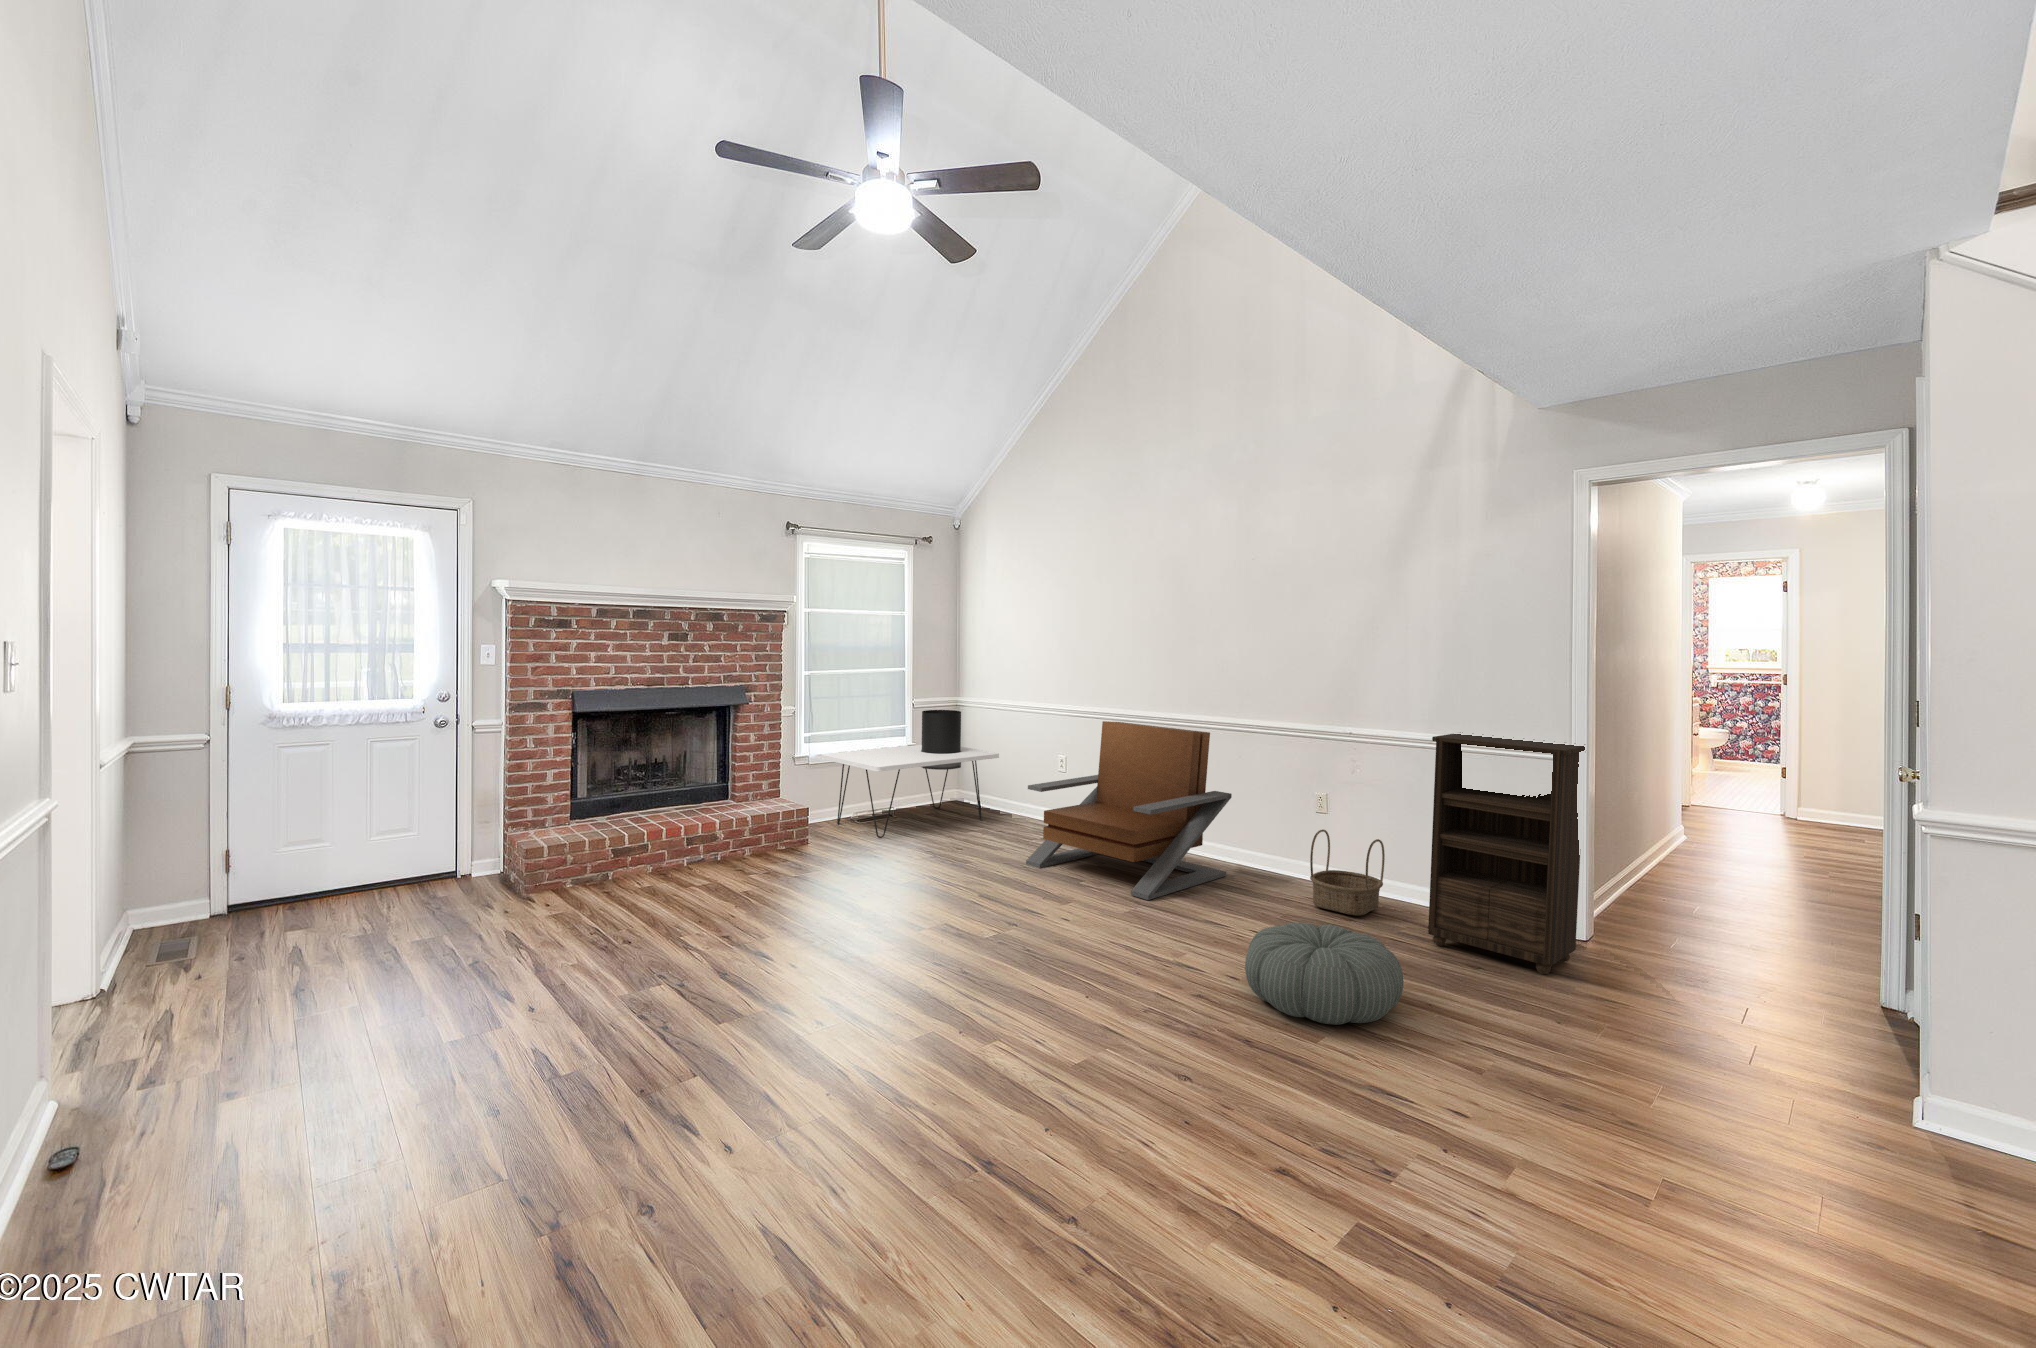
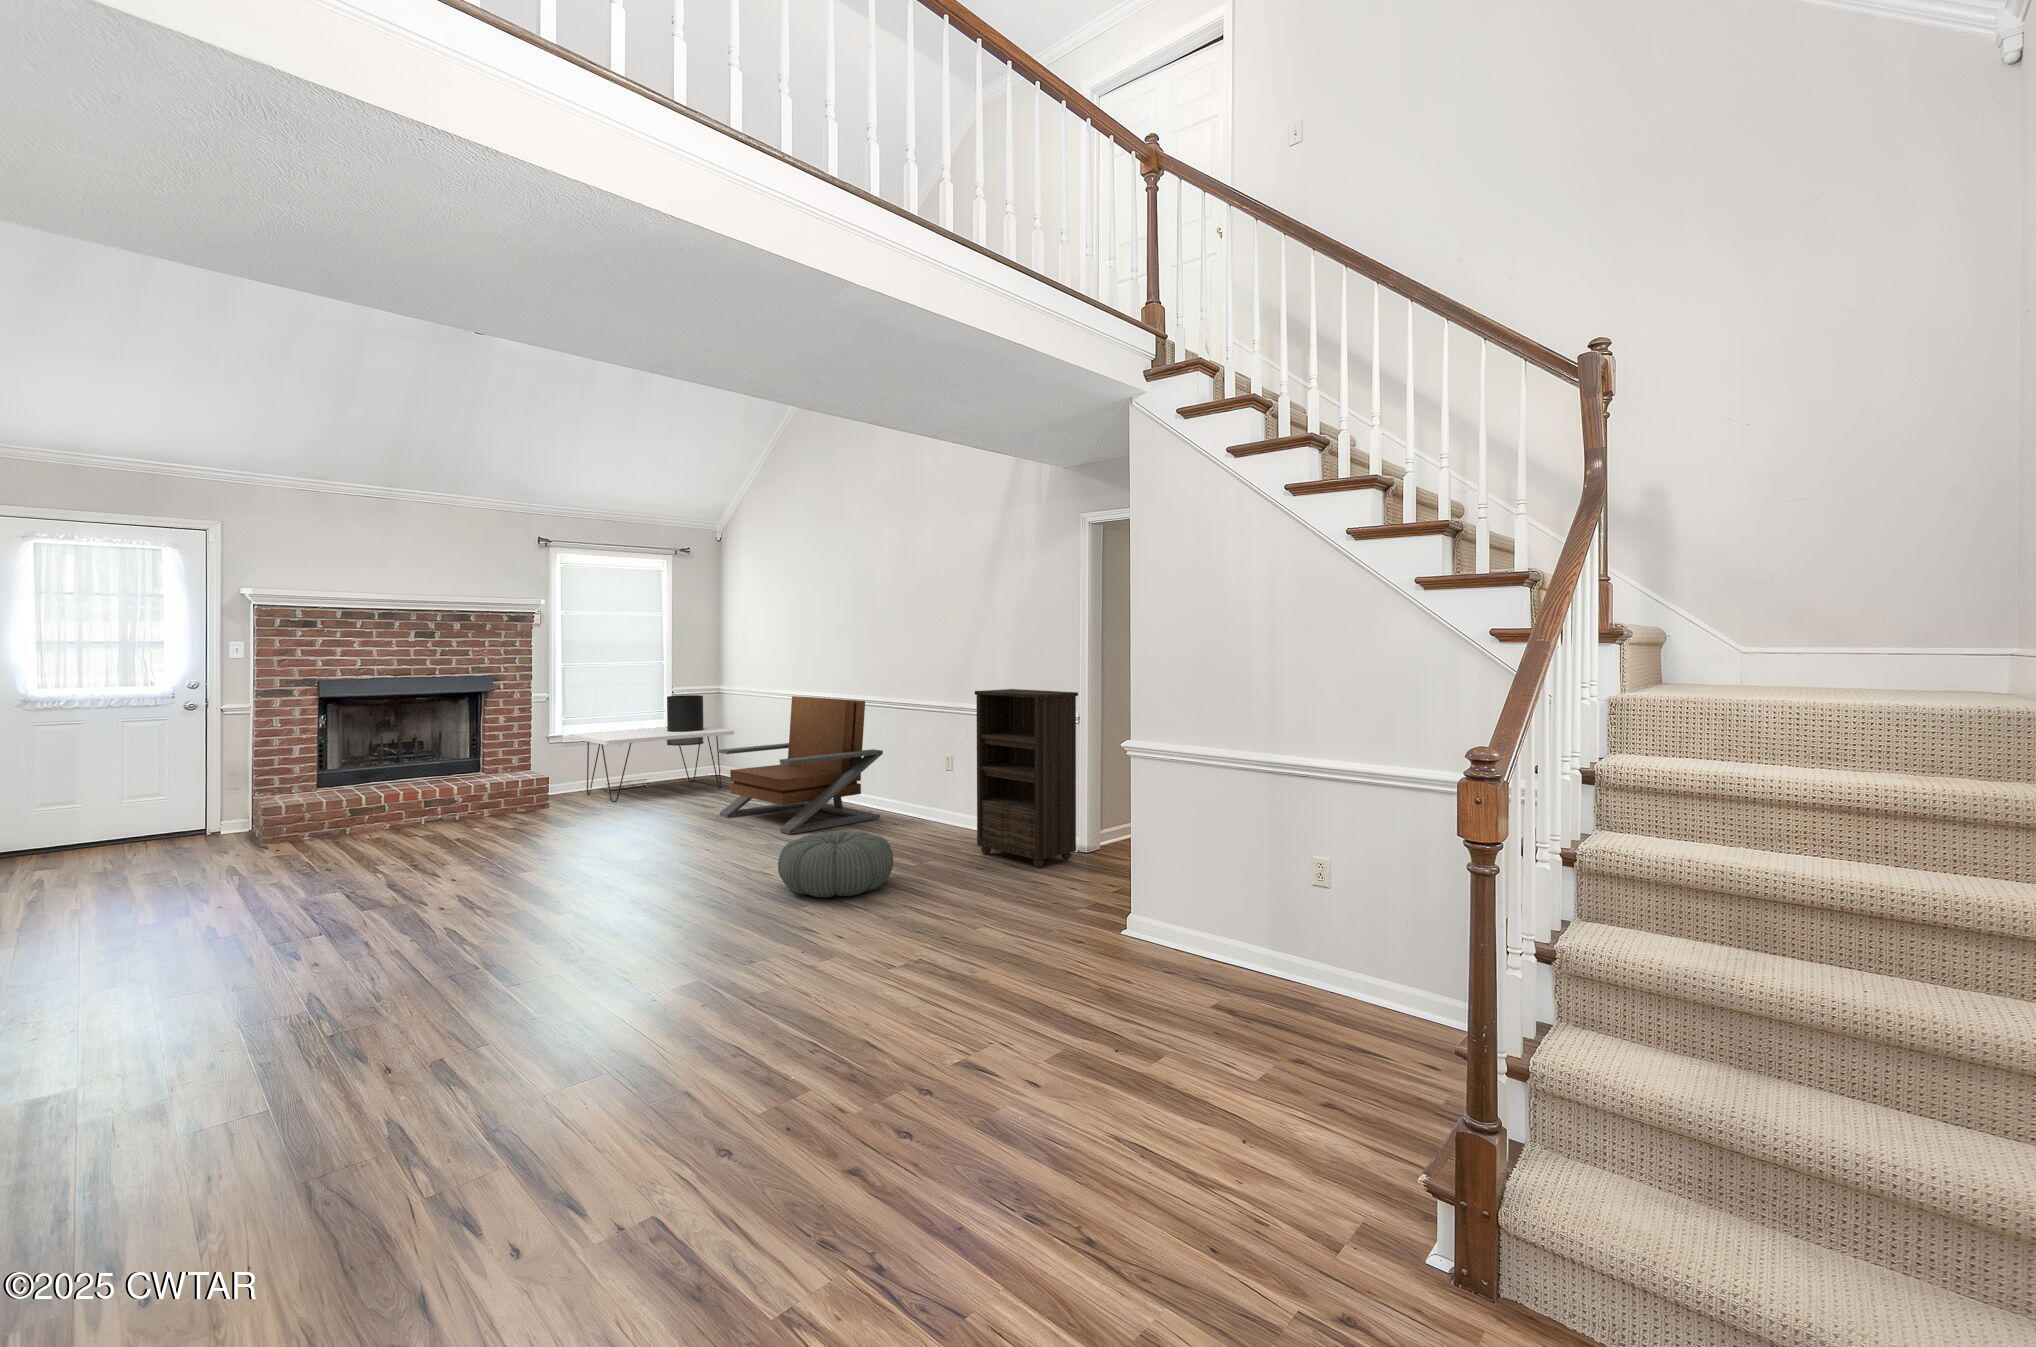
basket: present [1310,830,1385,915] -> none [919,773,975,838]

